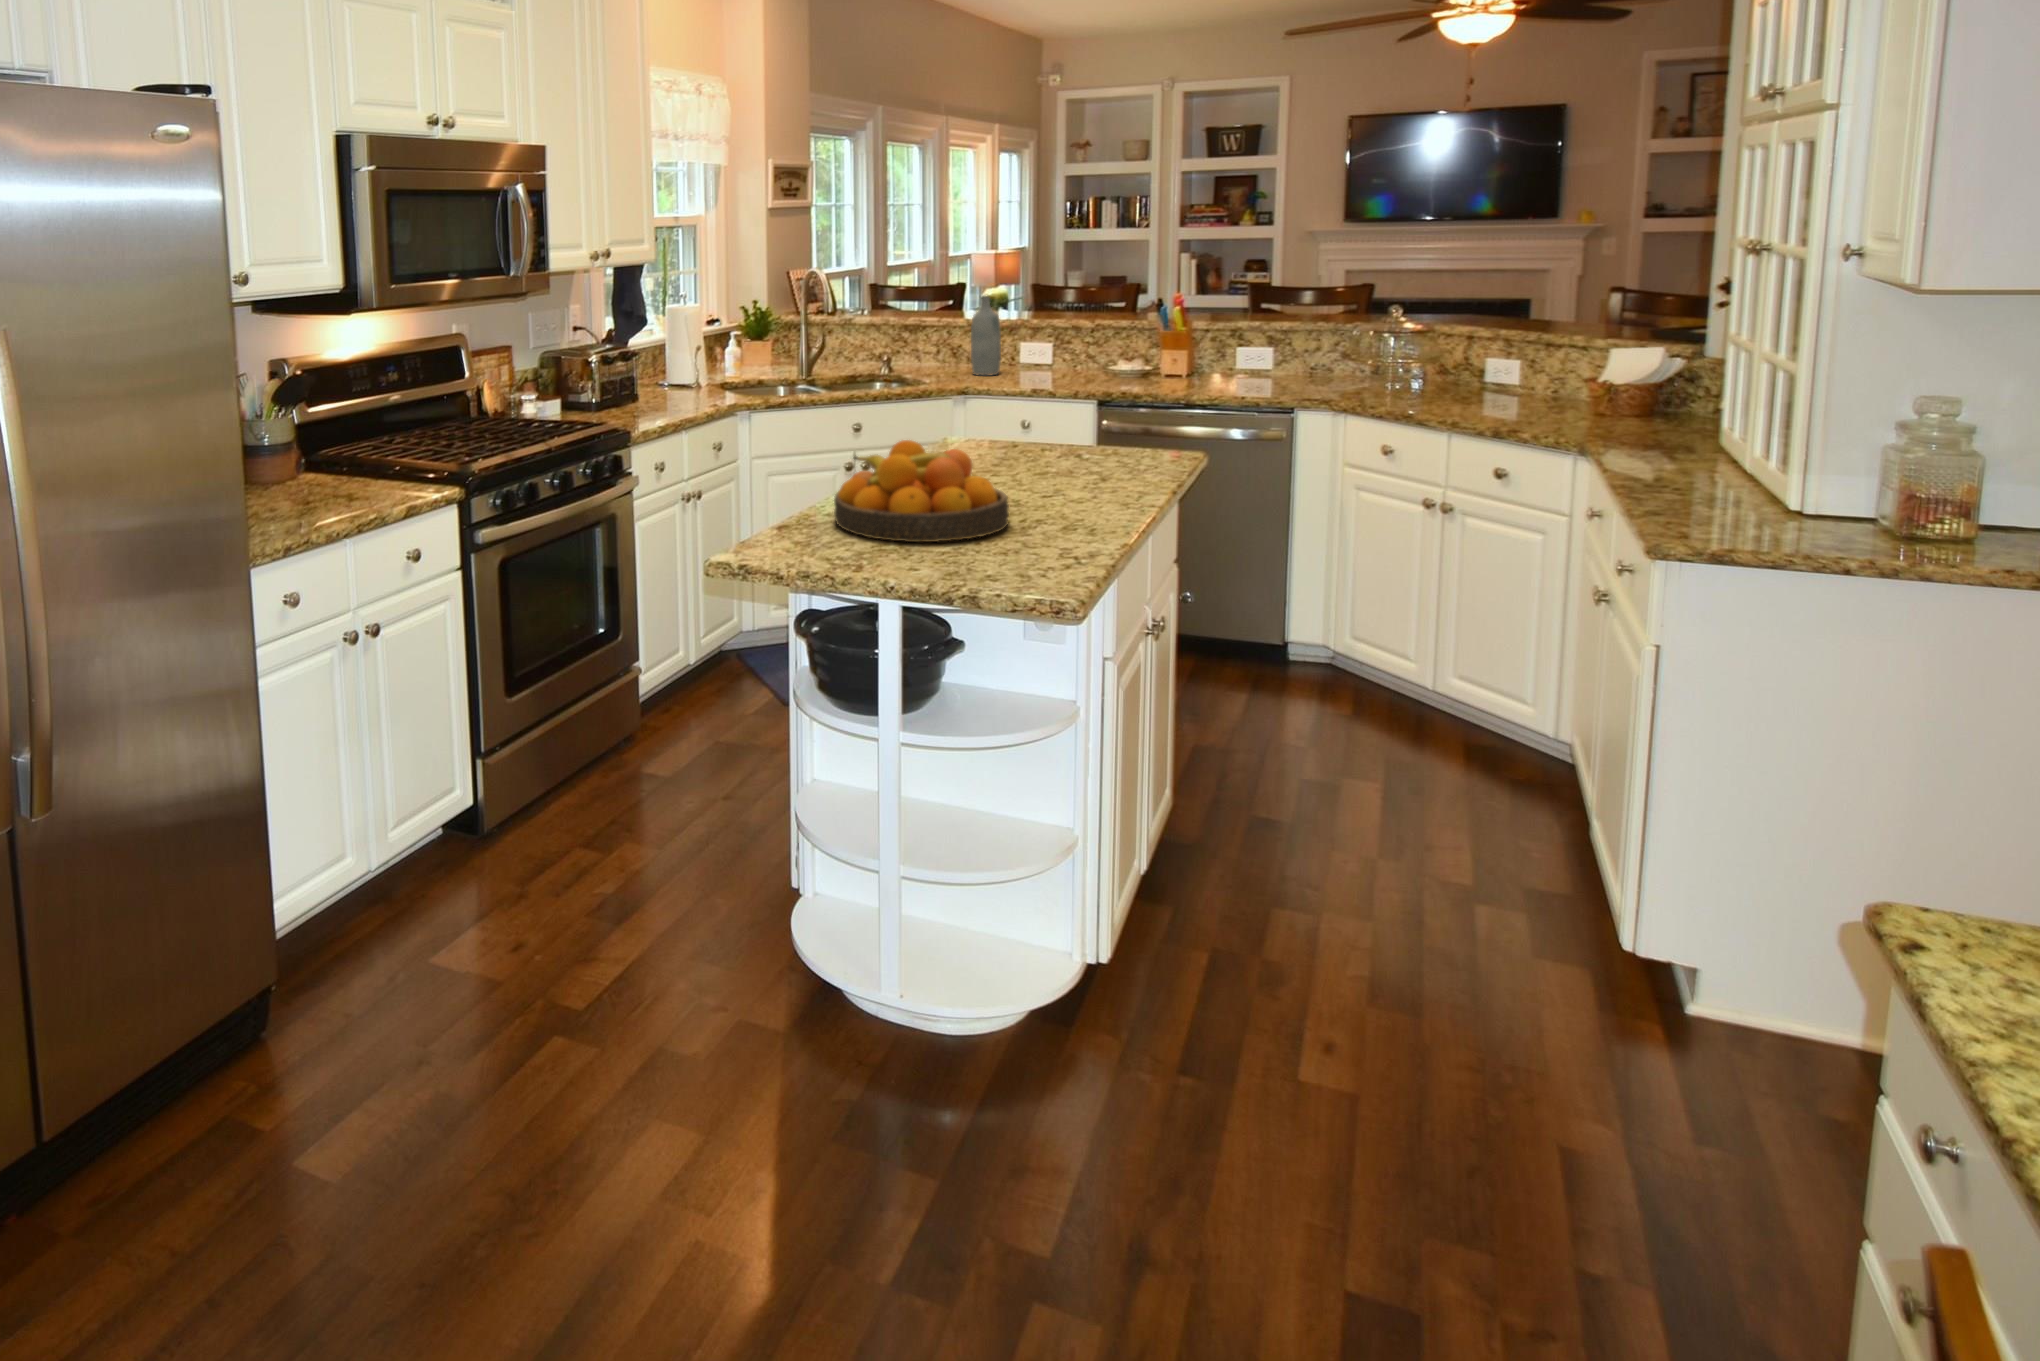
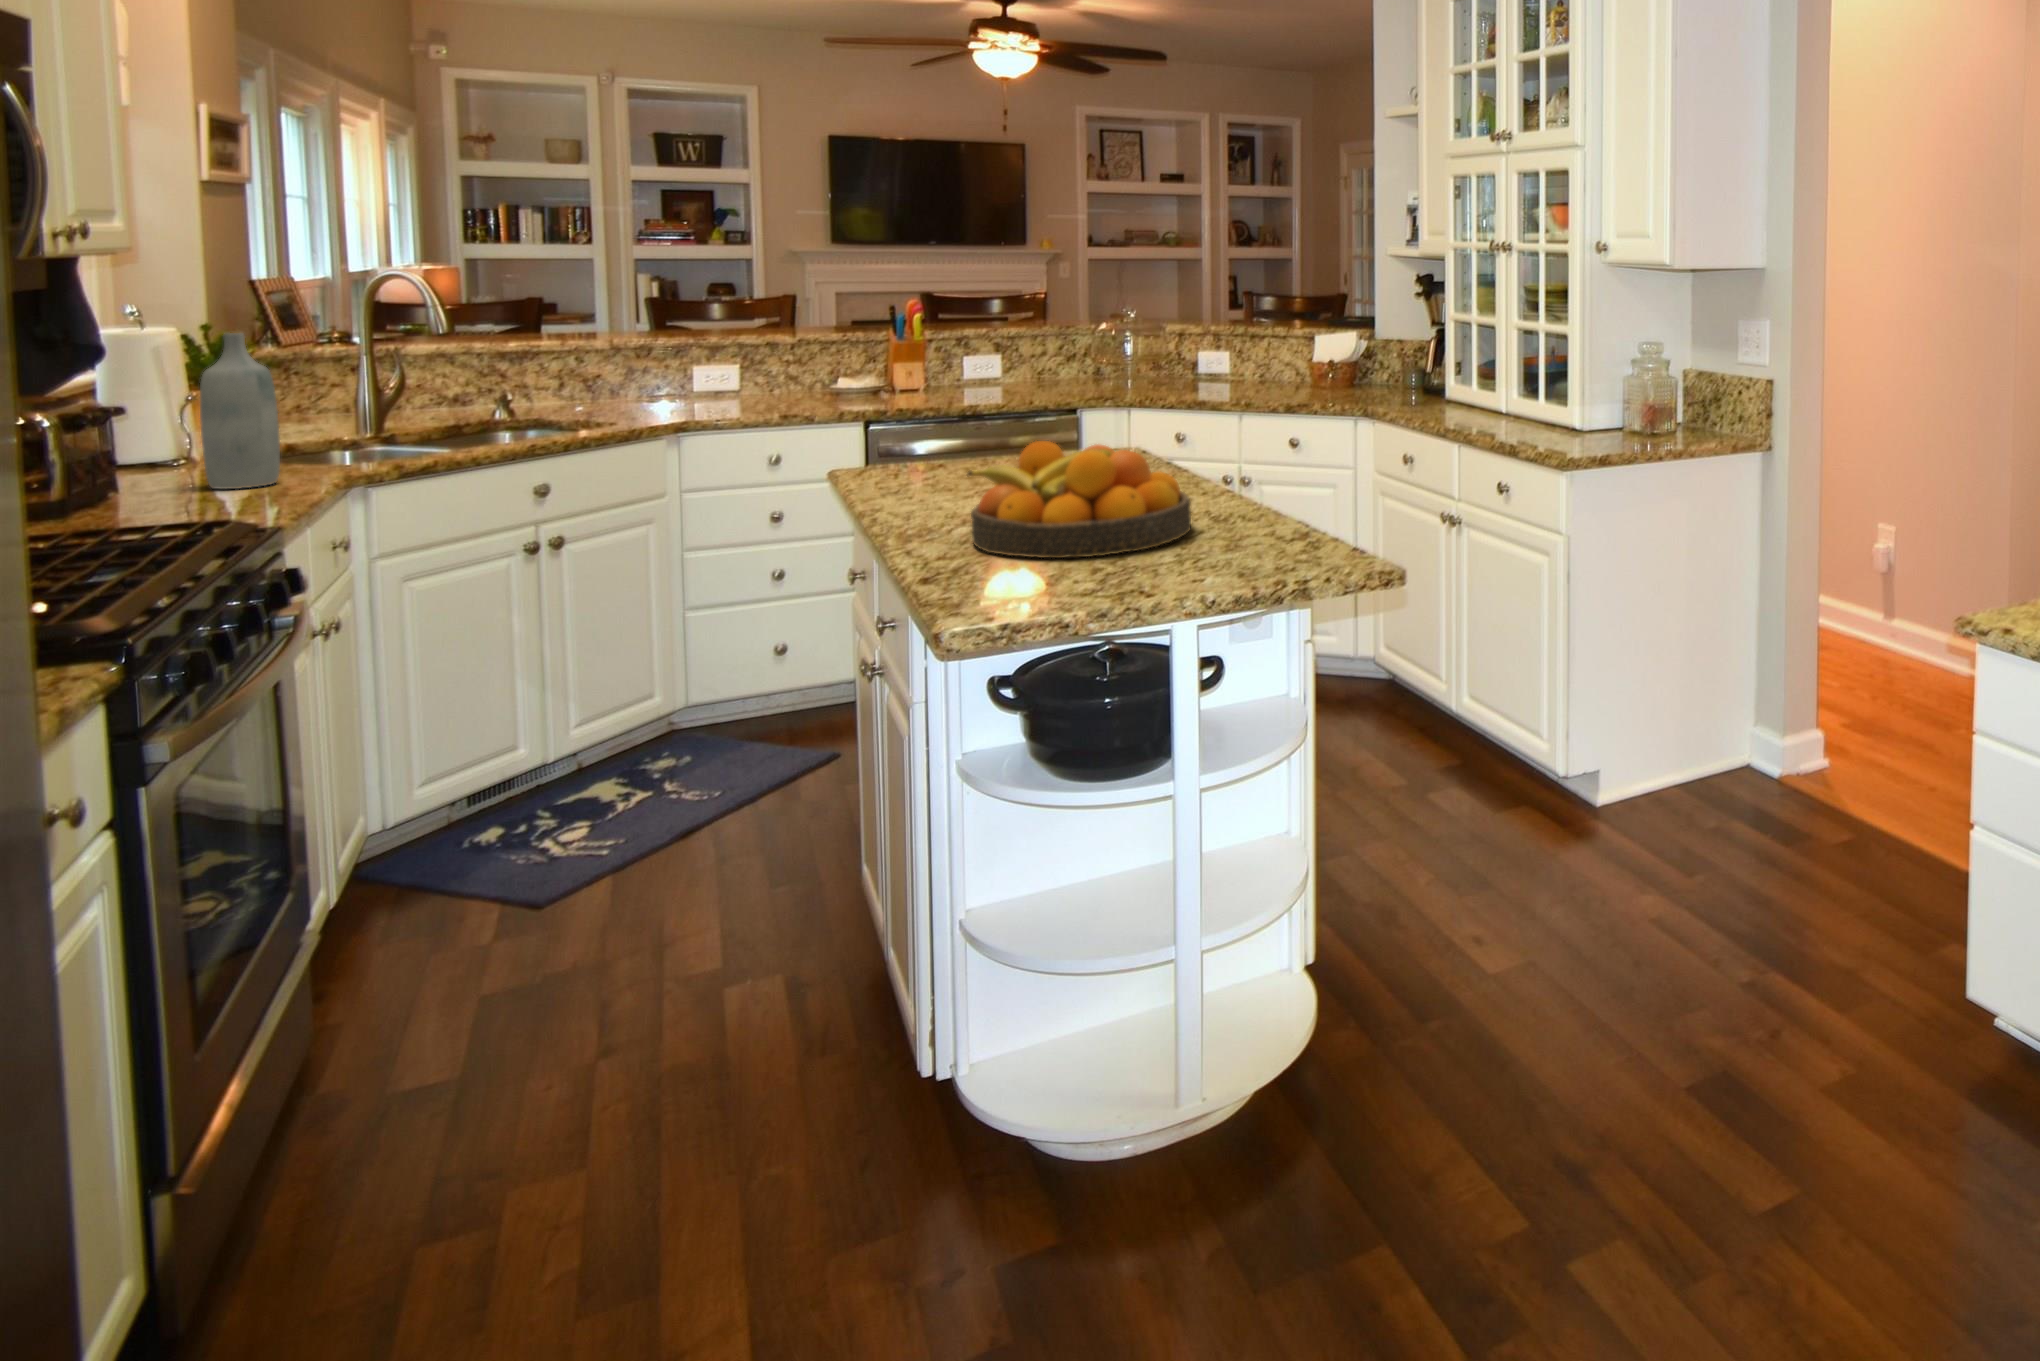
bottle: present [971,296,1001,376] -> present [200,333,280,489]

